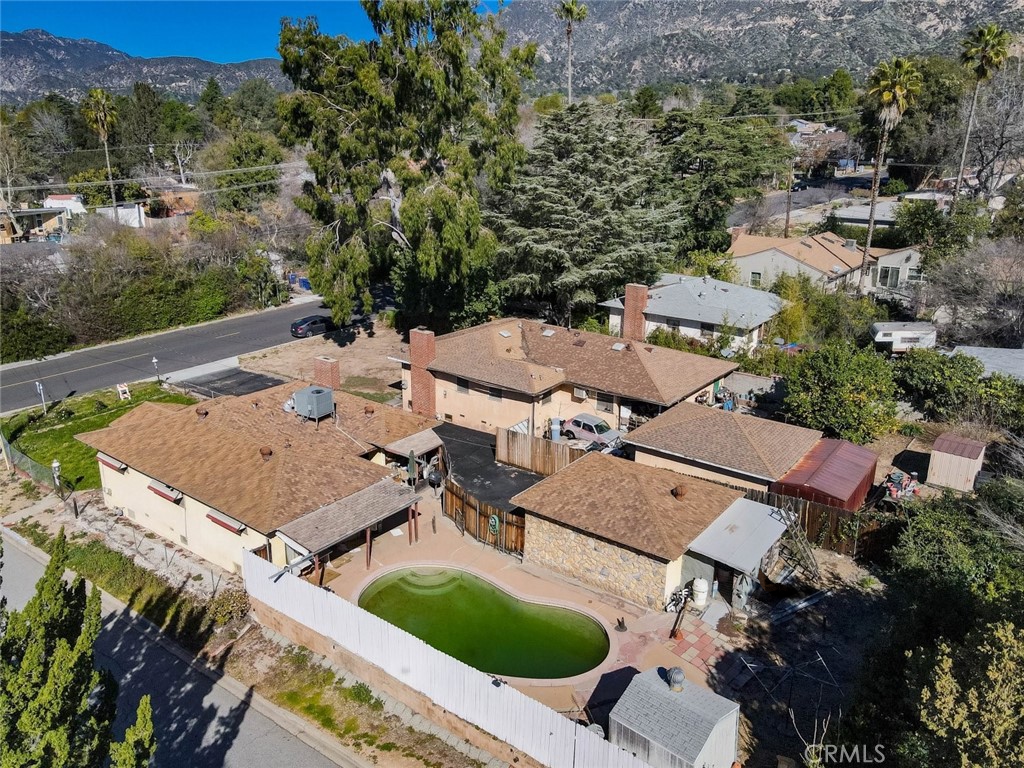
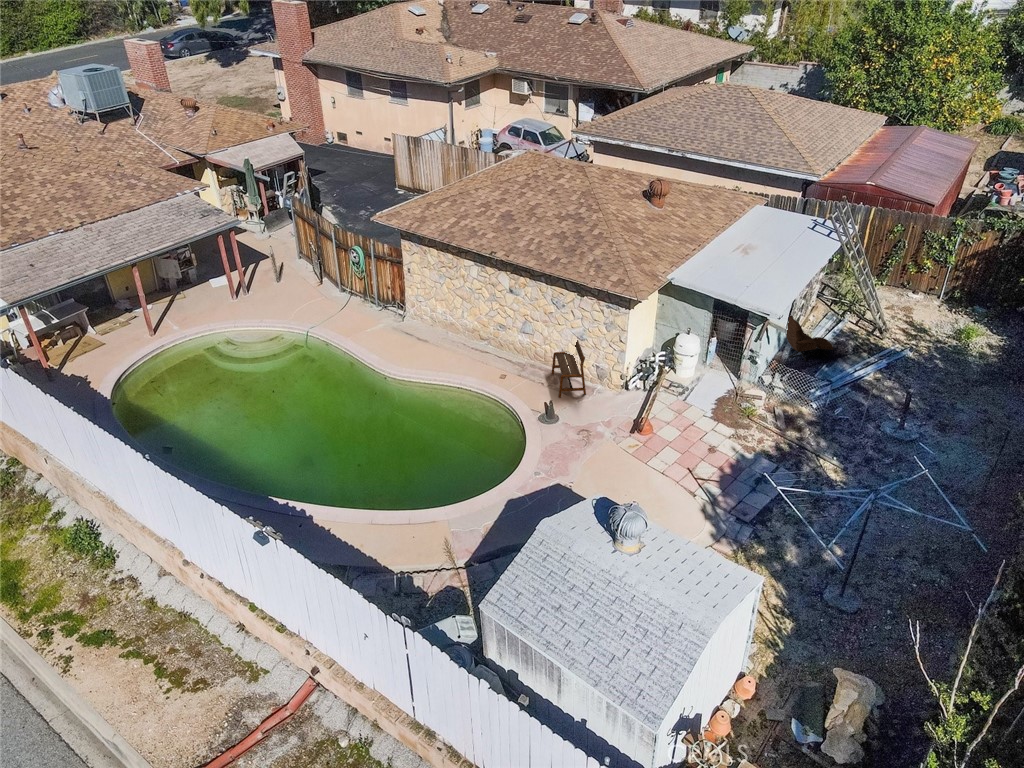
bench: none [619,578,641,616] -> present [552,338,586,398]

